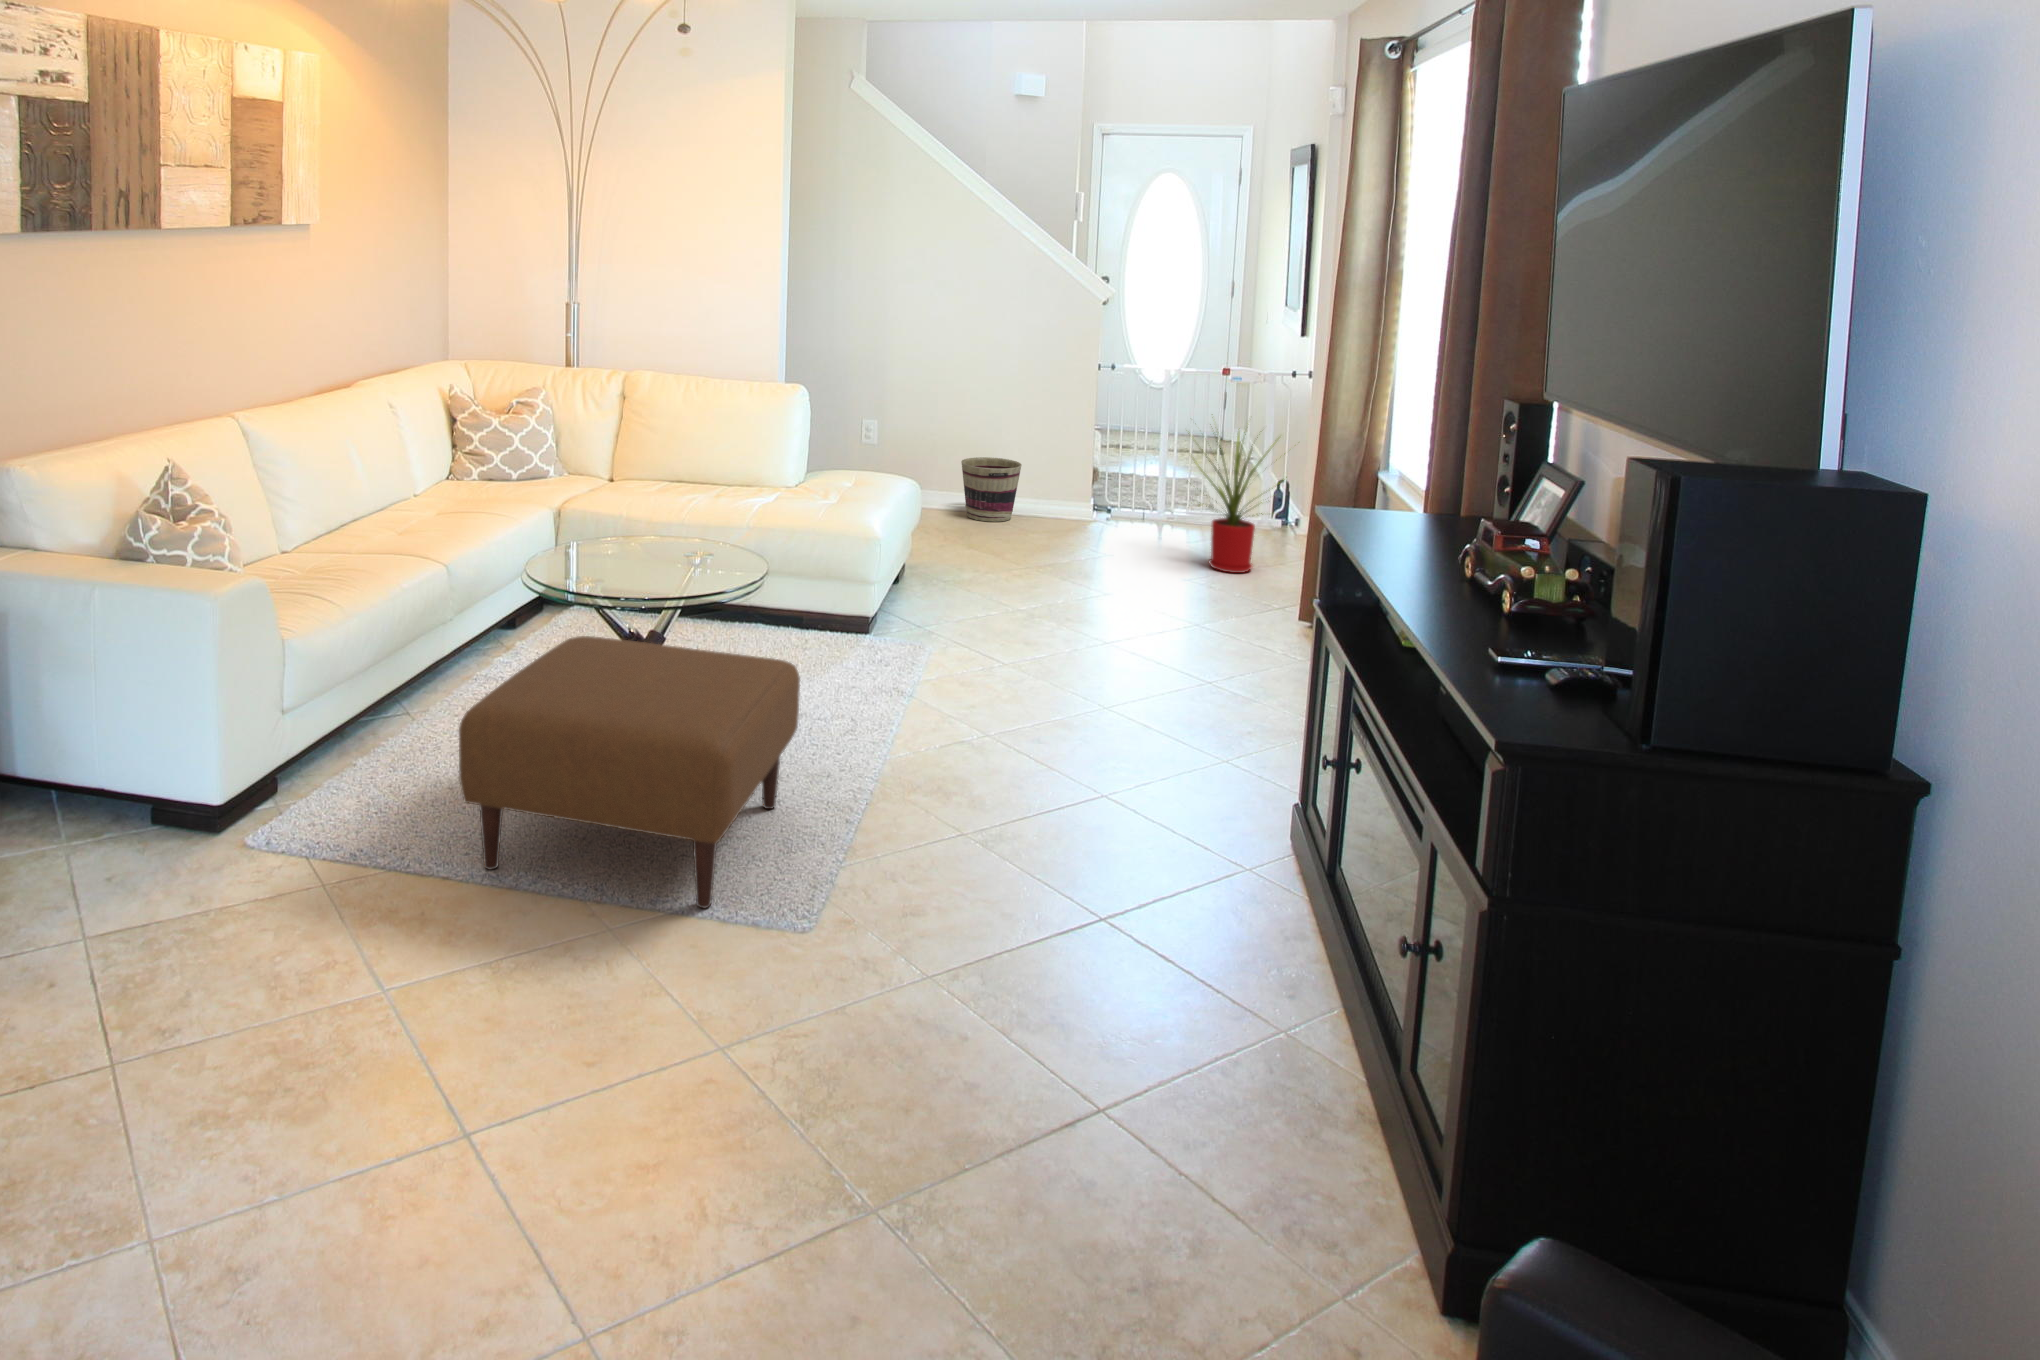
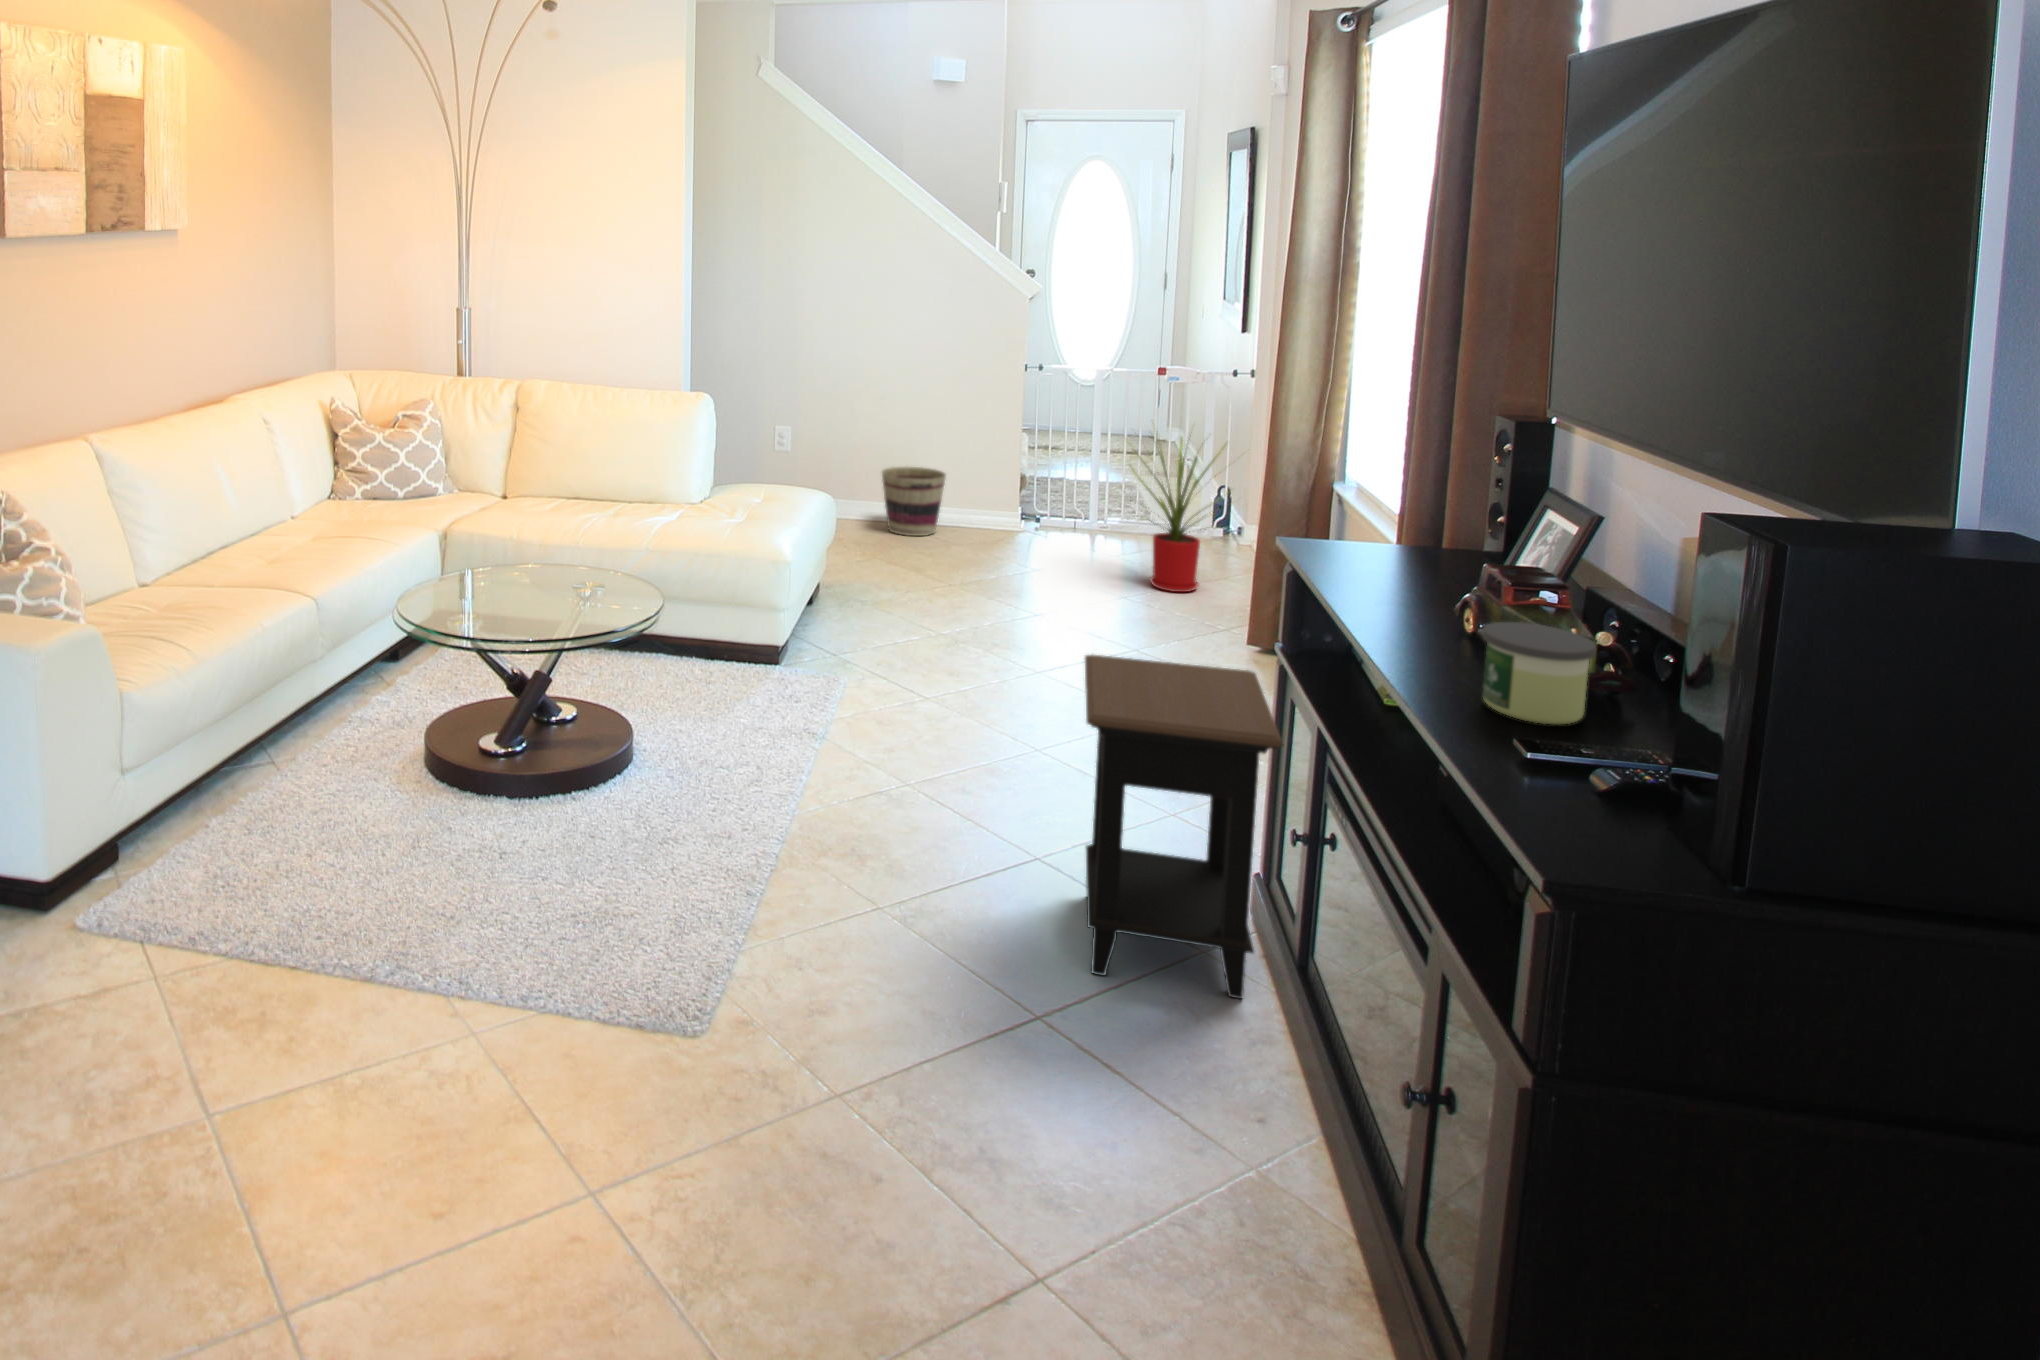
candle: none [1474,561,1566,644] -> present [1483,622,1596,724]
side table: none [1145,609,1316,907] -> present [1085,655,1283,999]
ottoman: present [459,636,800,908] -> none [309,685,696,1005]

